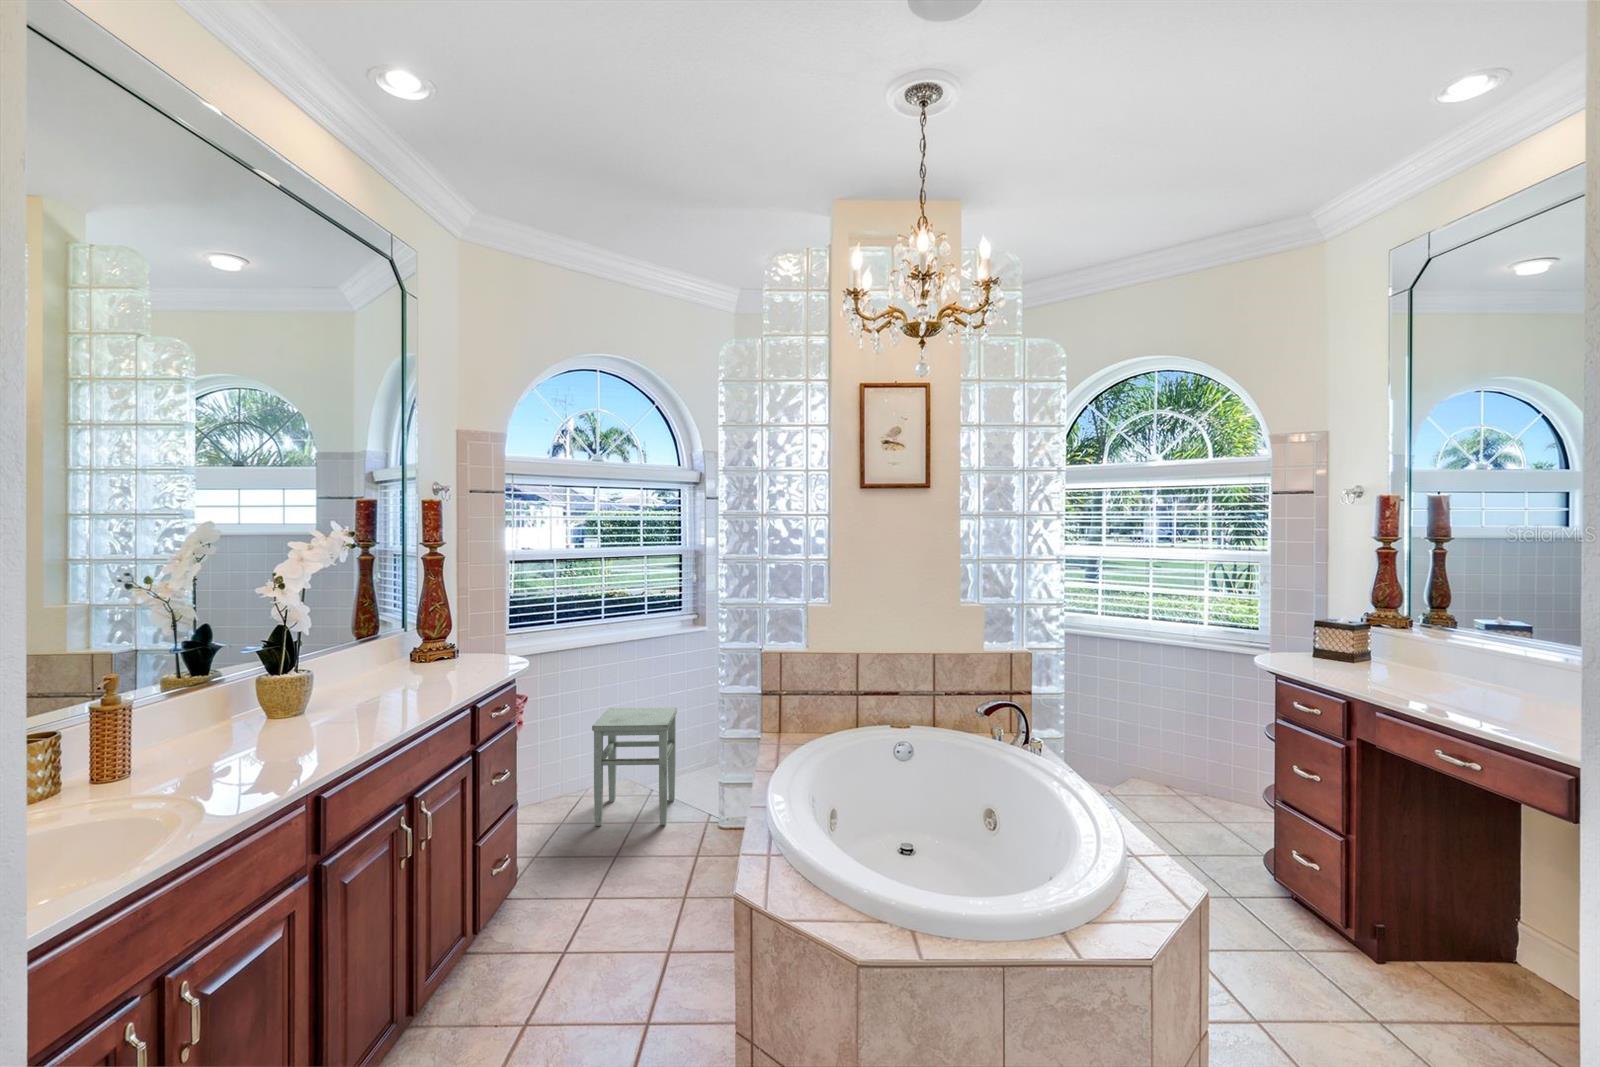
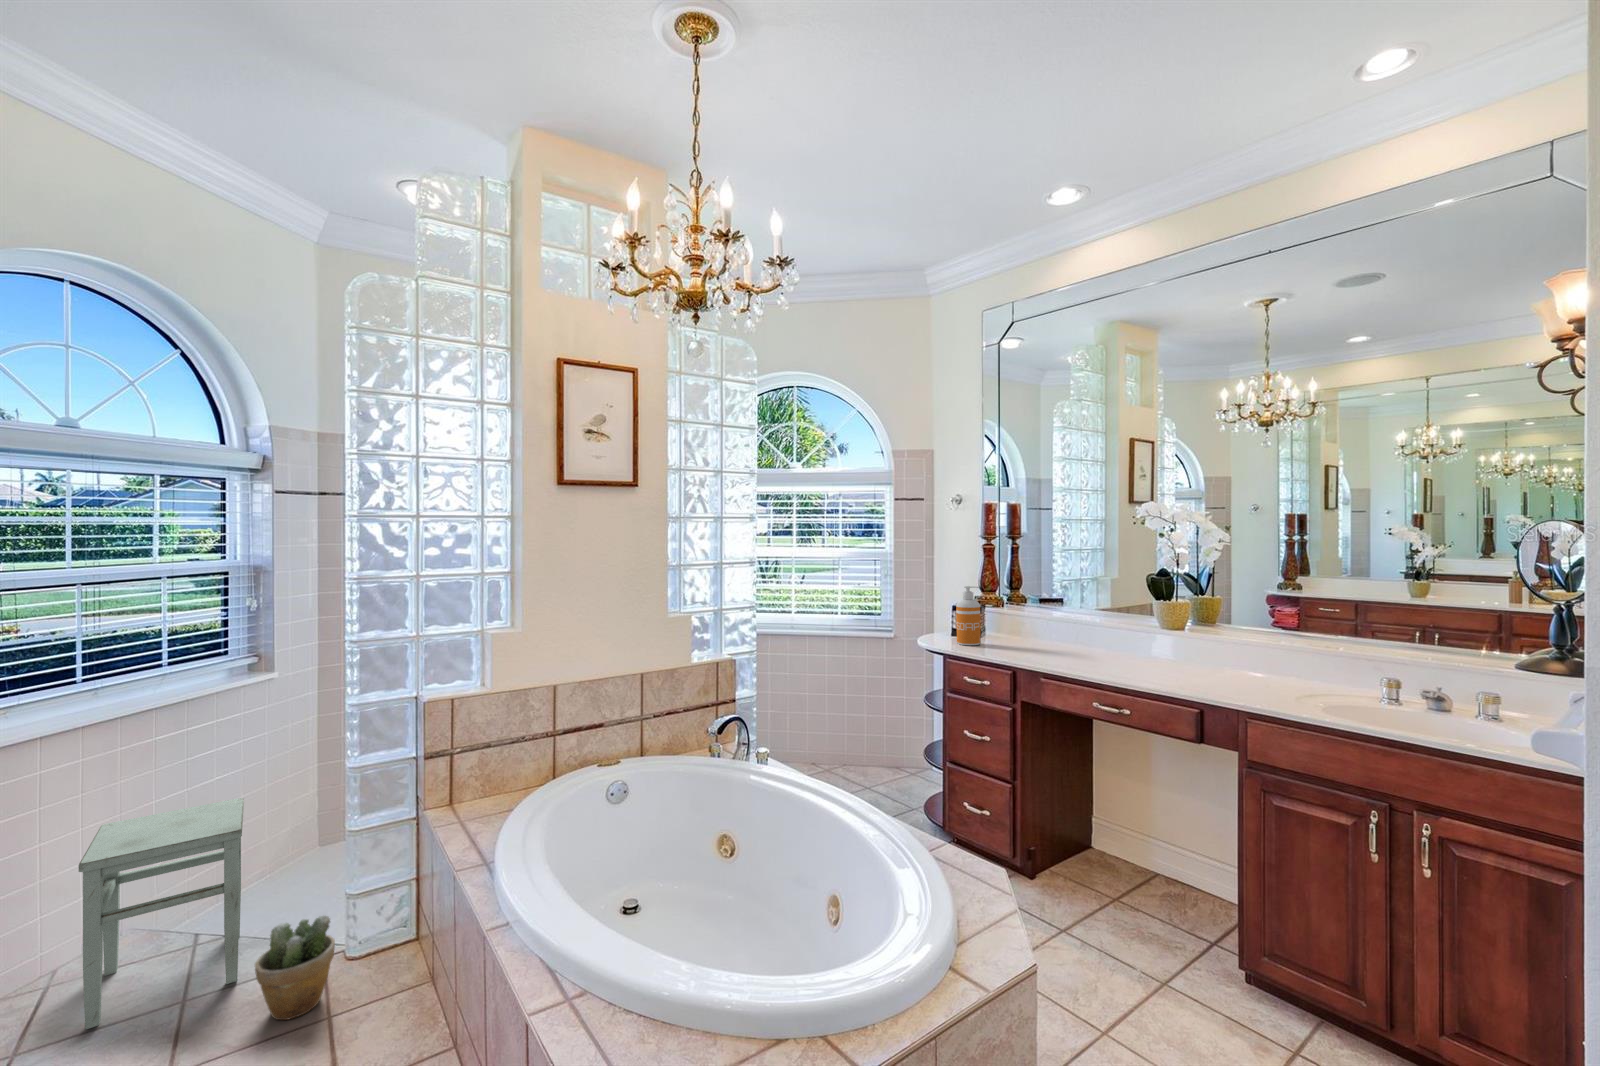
soap dispenser: none [1318,597,1353,670] -> present [956,586,981,645]
potted plant: none [668,791,712,855] -> present [255,916,335,1020]

